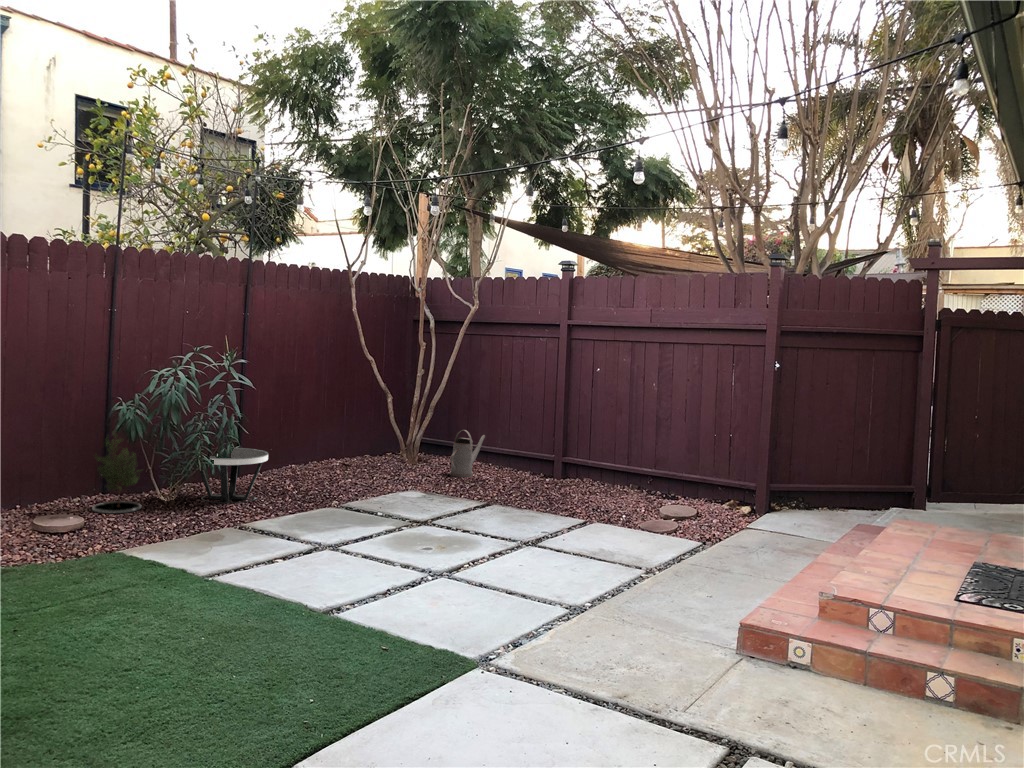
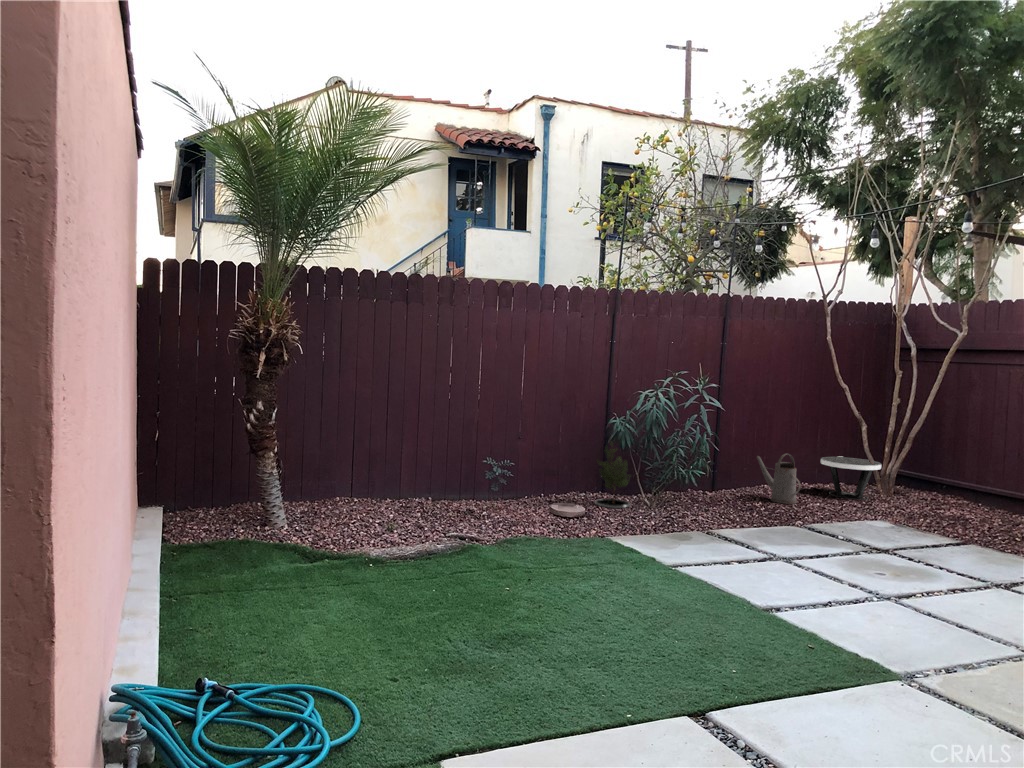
watering can: present [450,430,485,477] -> present [757,454,801,504]
side table: present [200,448,268,503] -> present [821,456,881,500]

